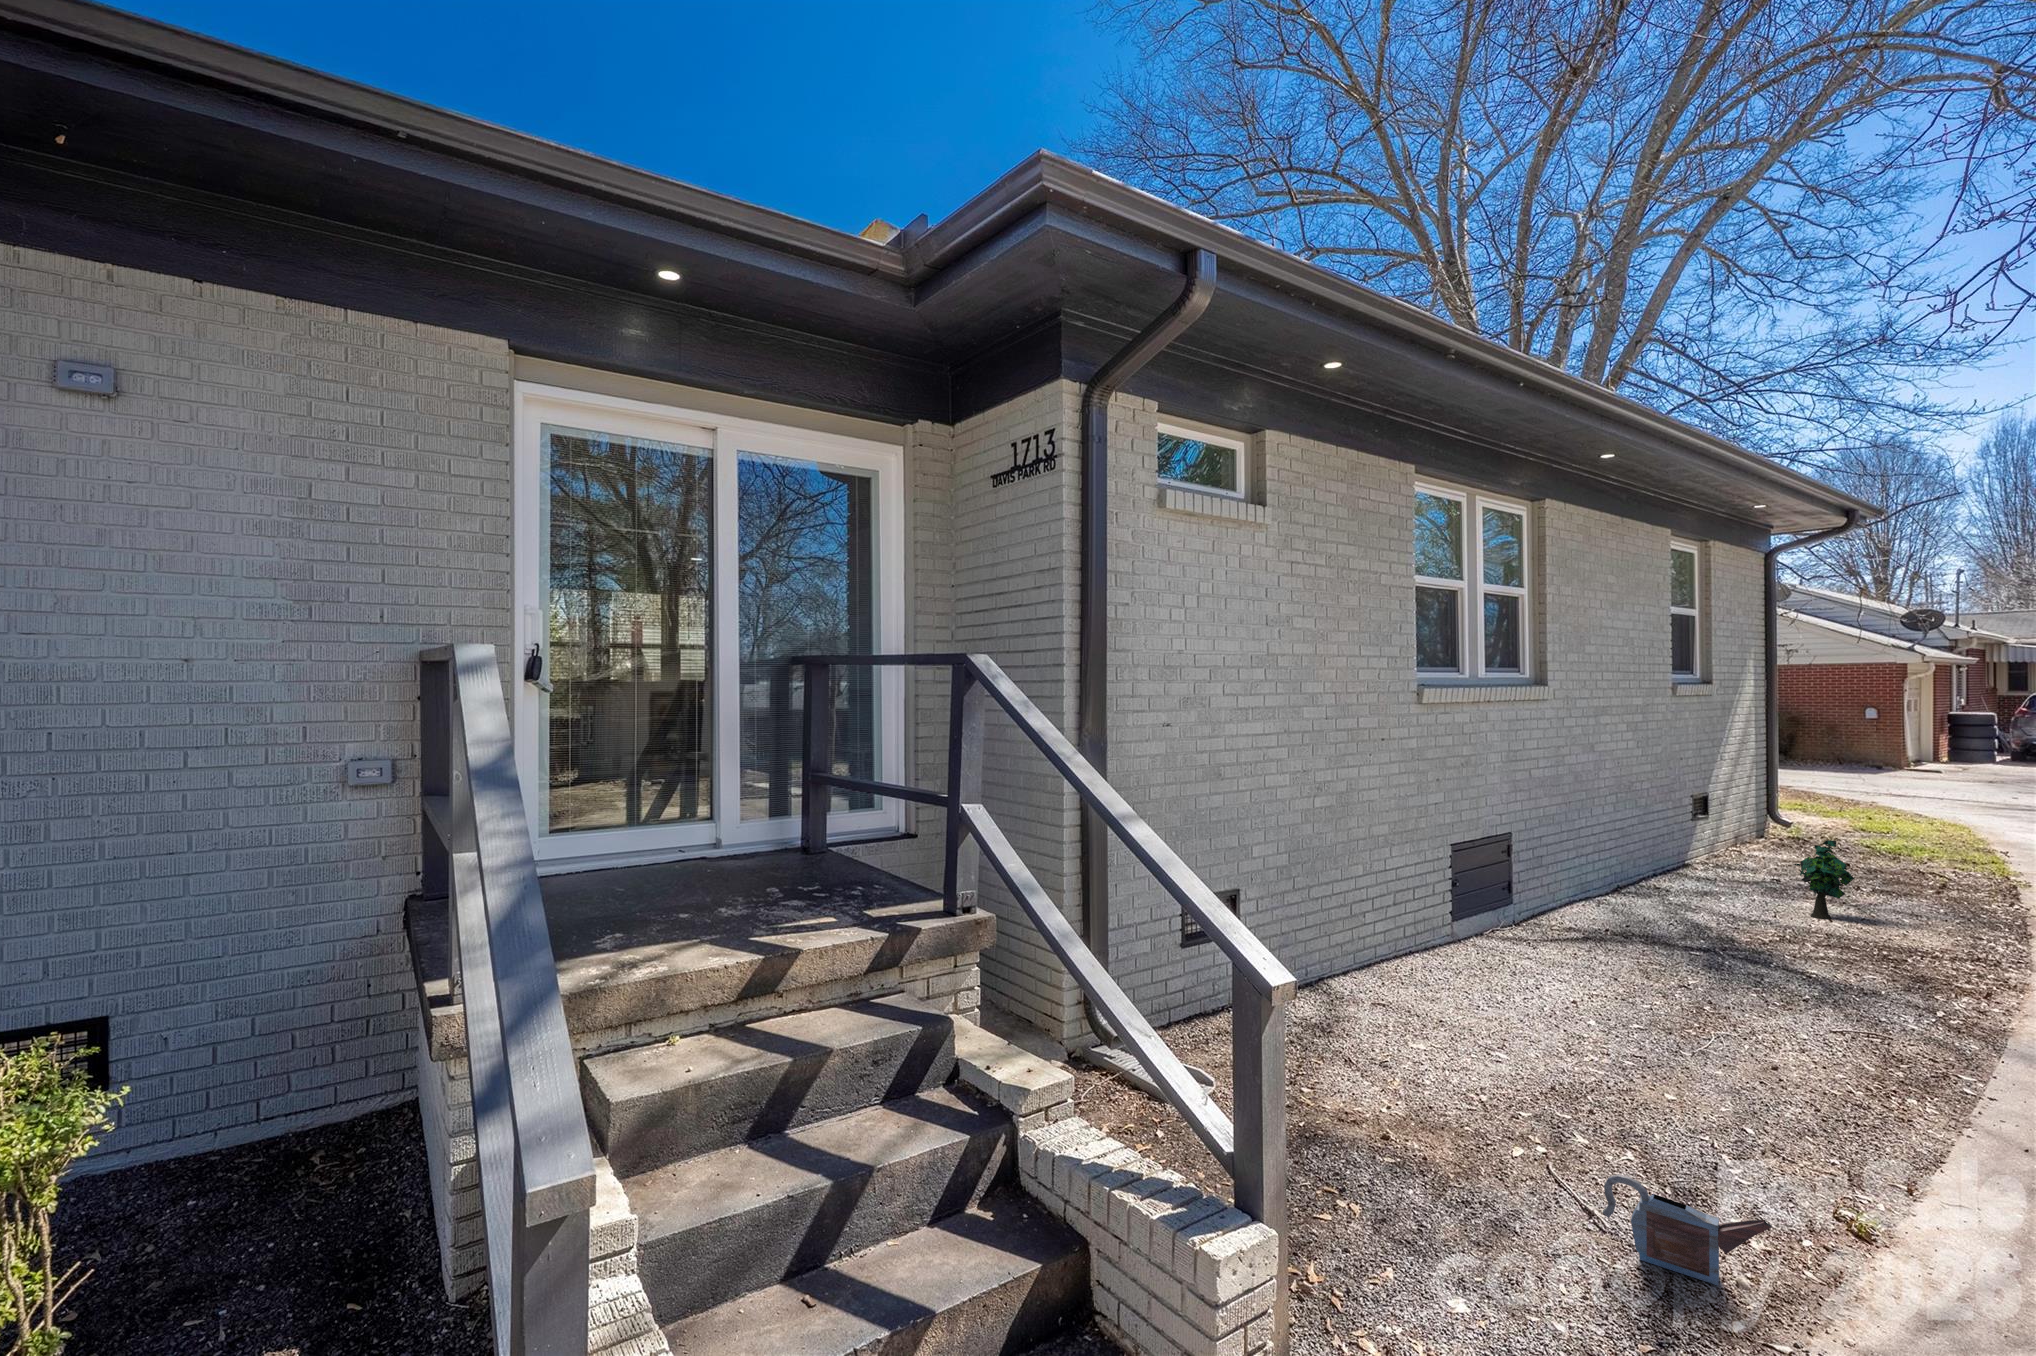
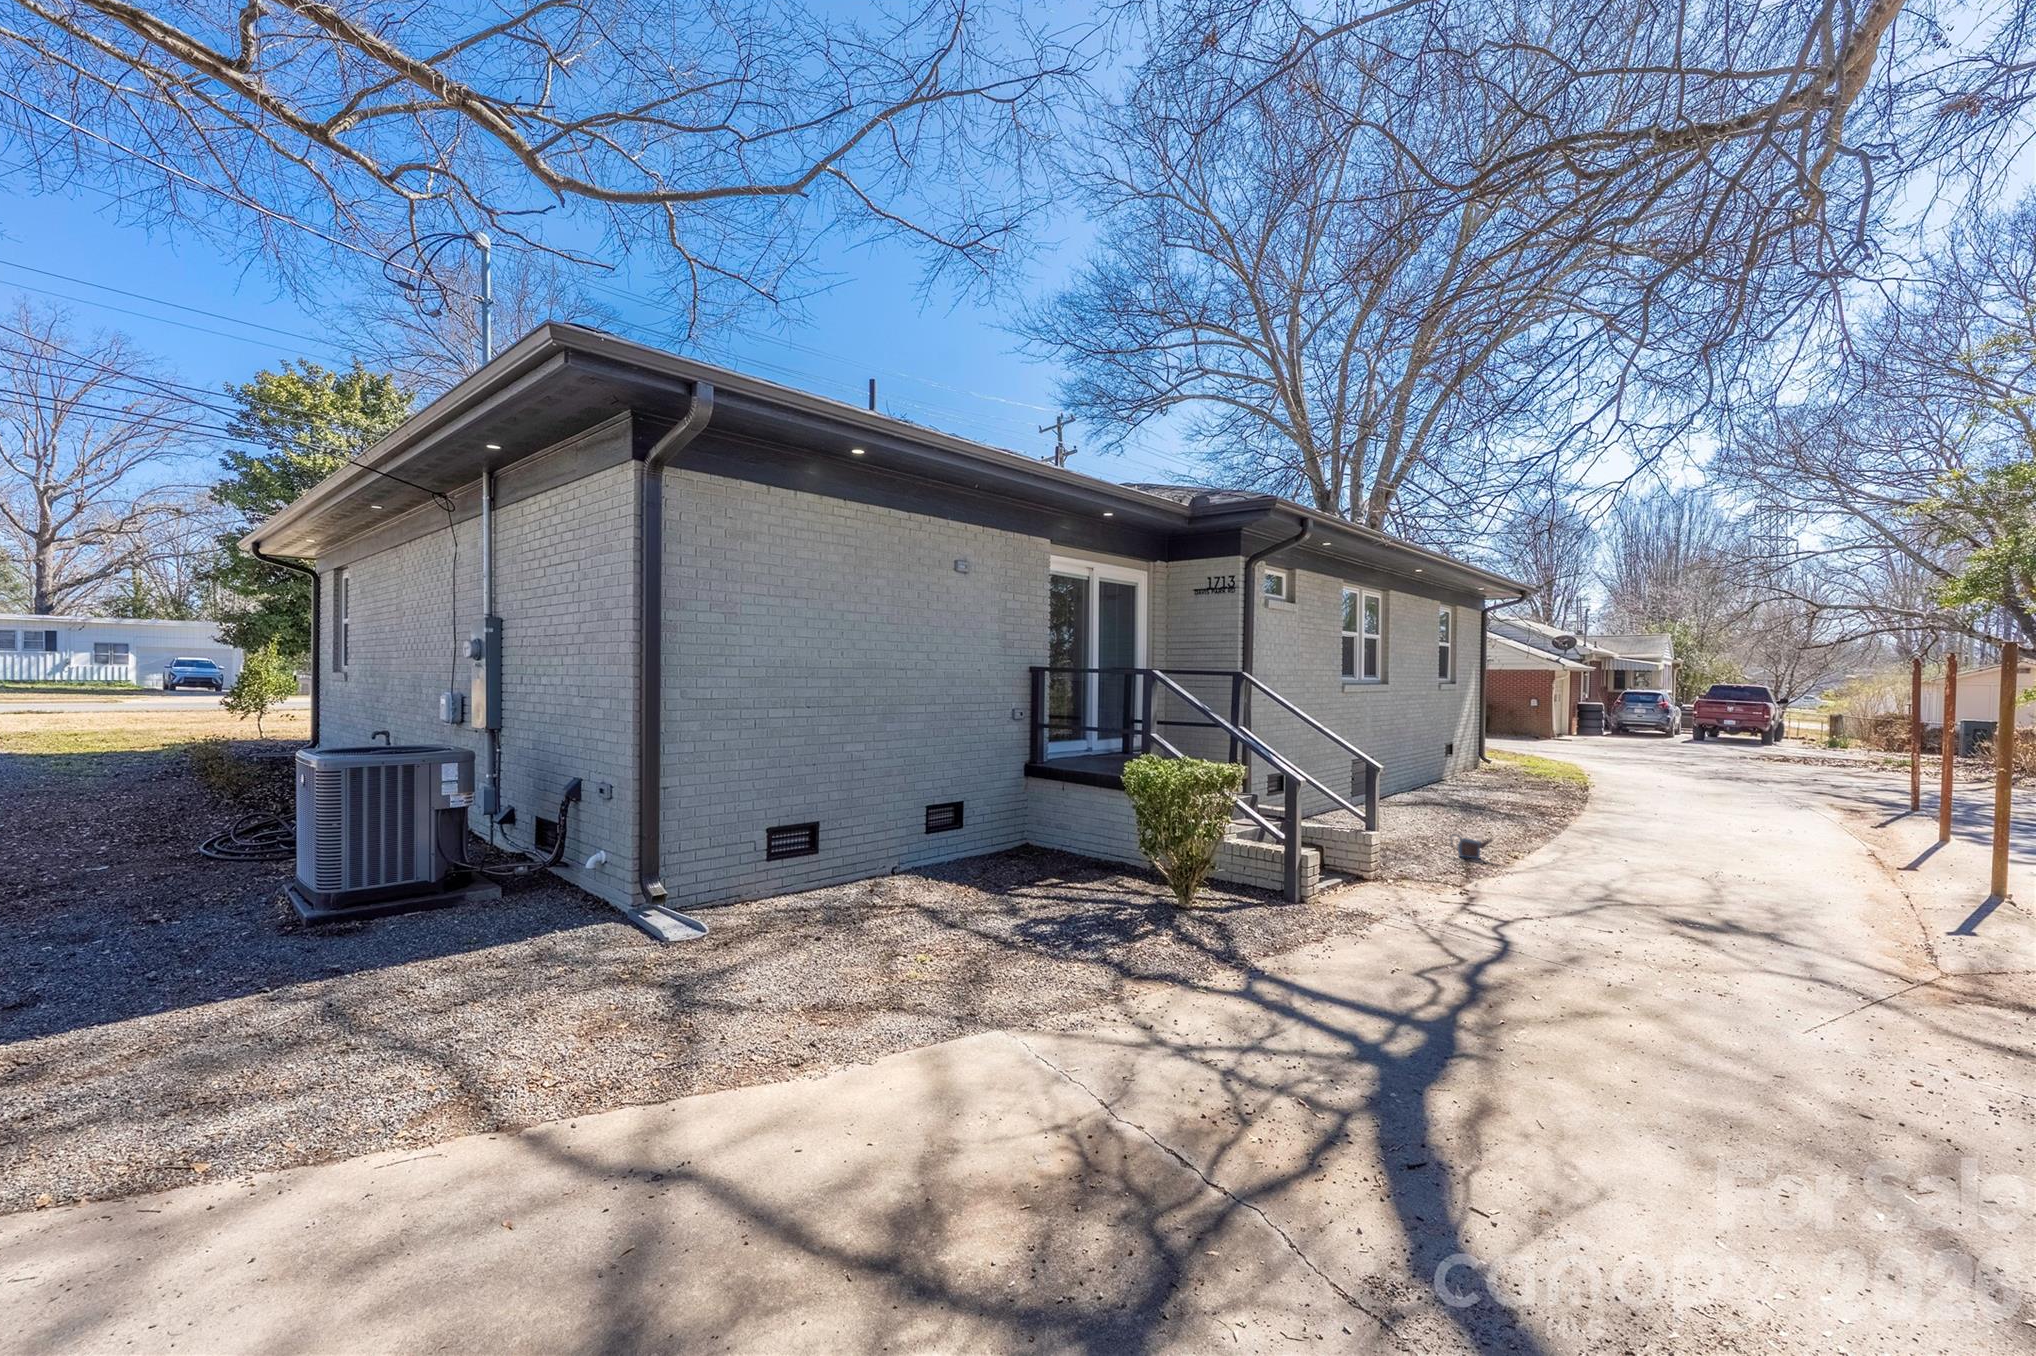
decorative plant: present [1793,840,1854,919] -> none [1493,759,1519,796]

